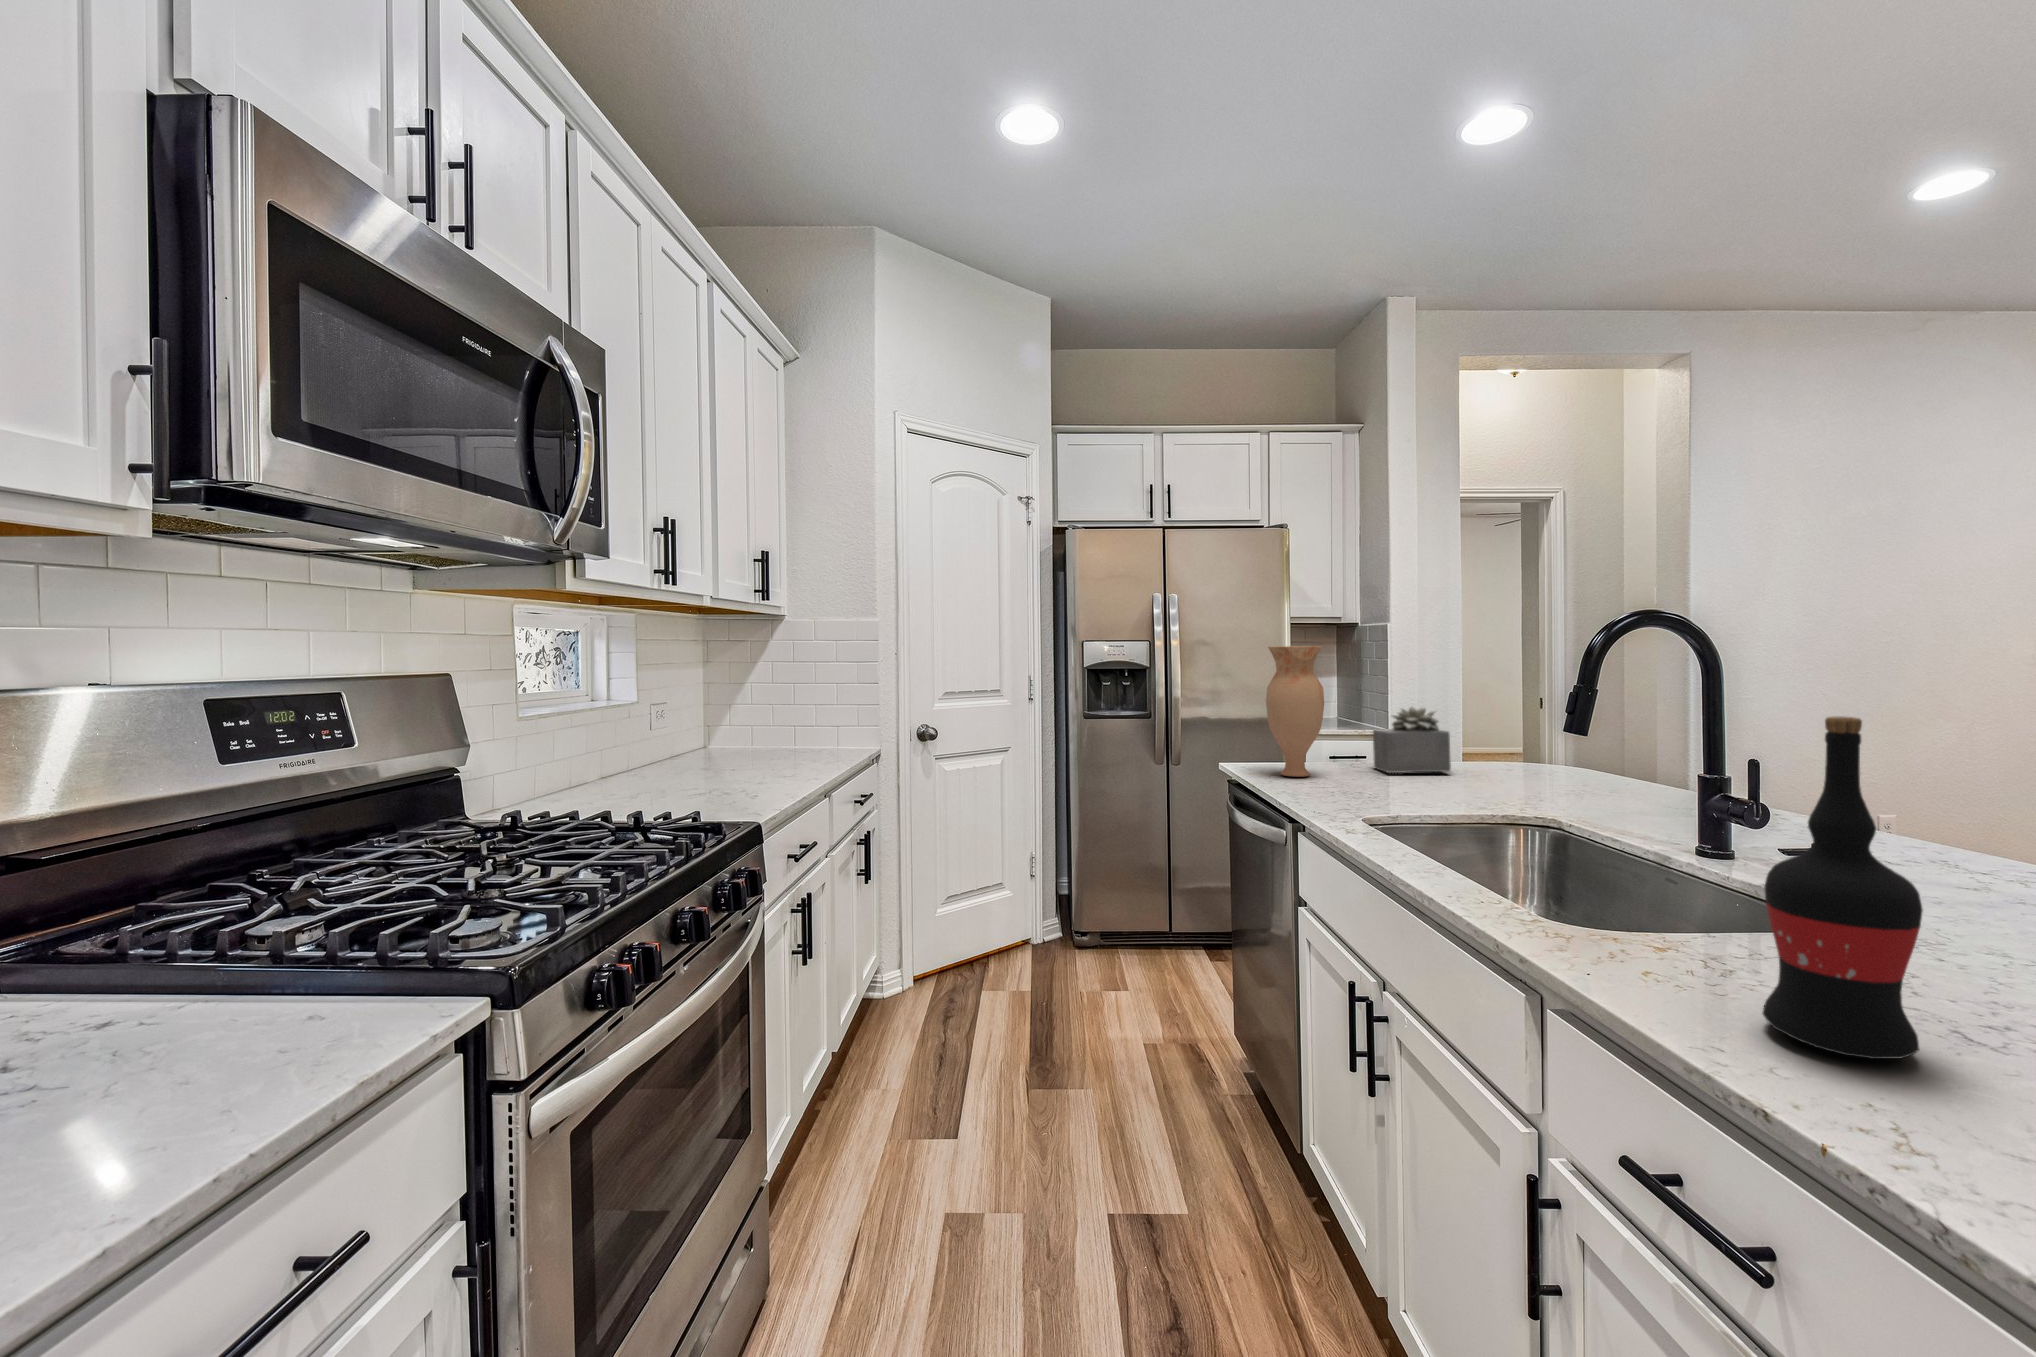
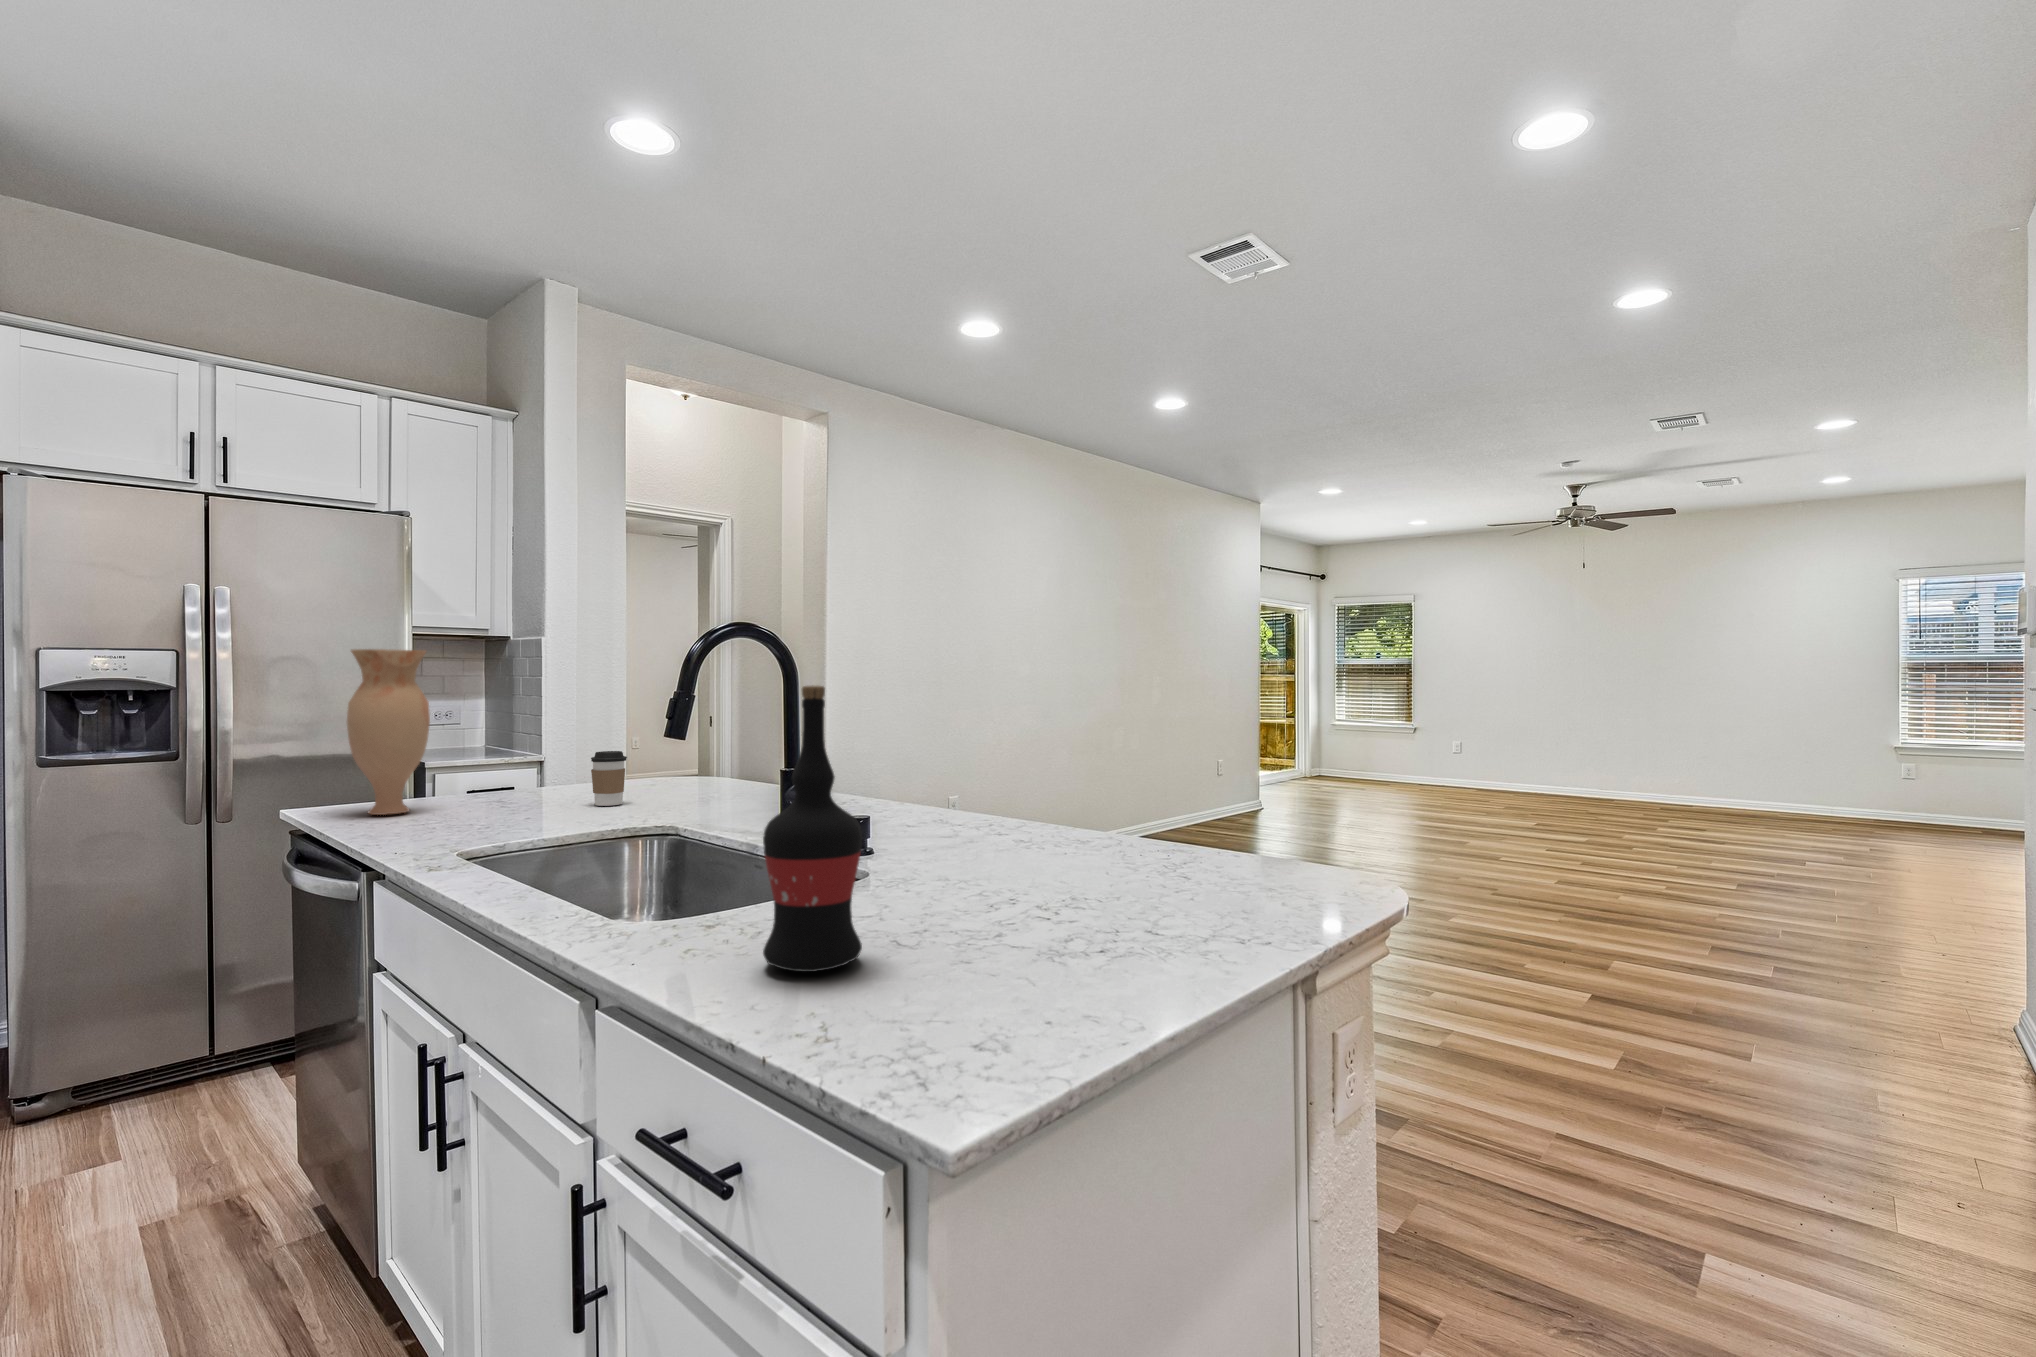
succulent plant: present [1373,707,1451,773] -> none [498,722,587,800]
coffee cup: none [1460,736,1495,787] -> present [591,751,627,806]

